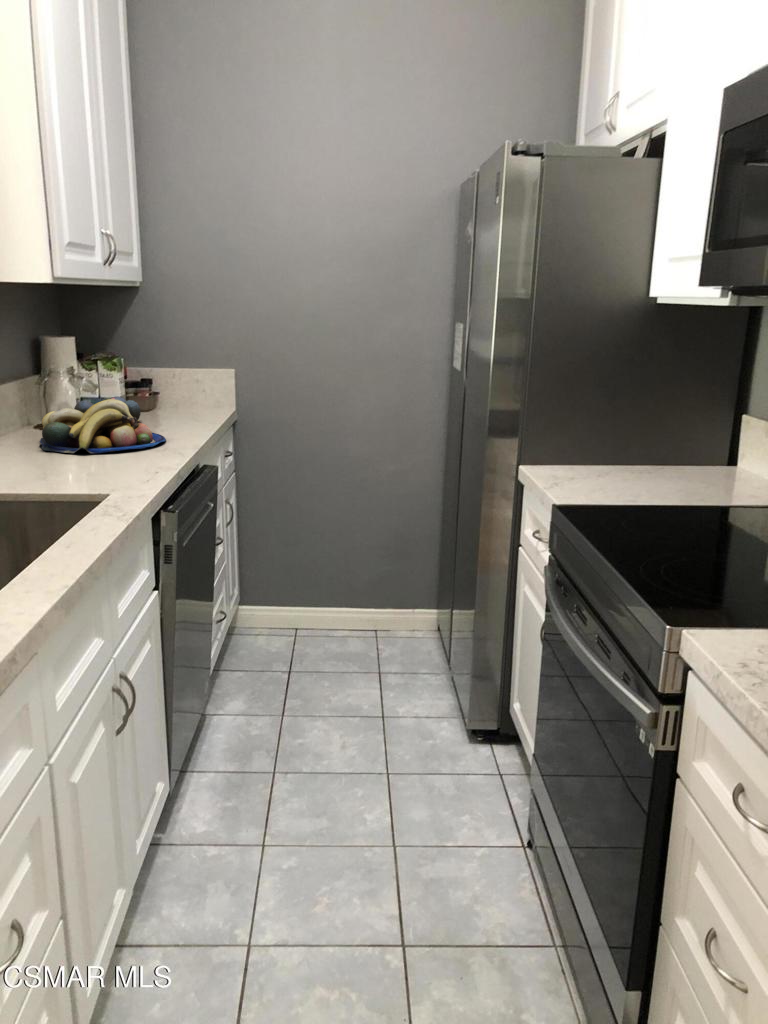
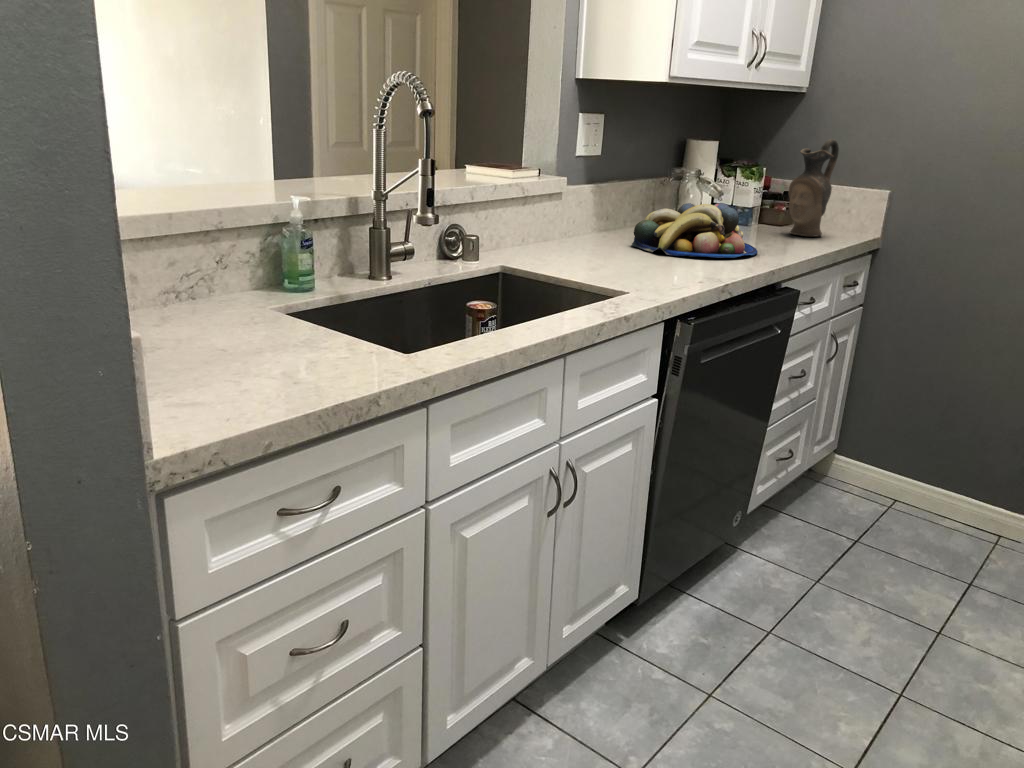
ceramic pitcher: none [156,328,194,417] -> present [789,139,839,236]

